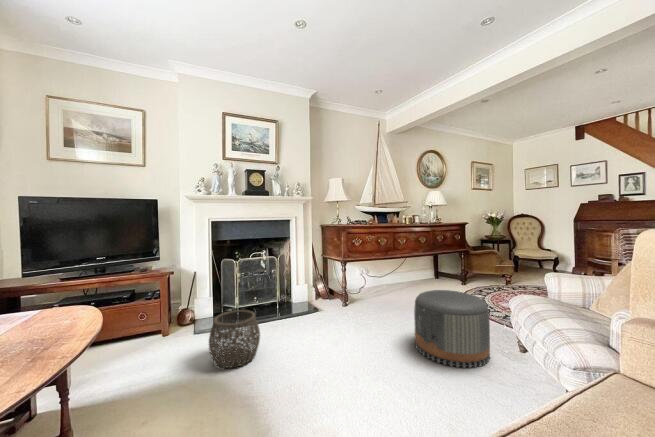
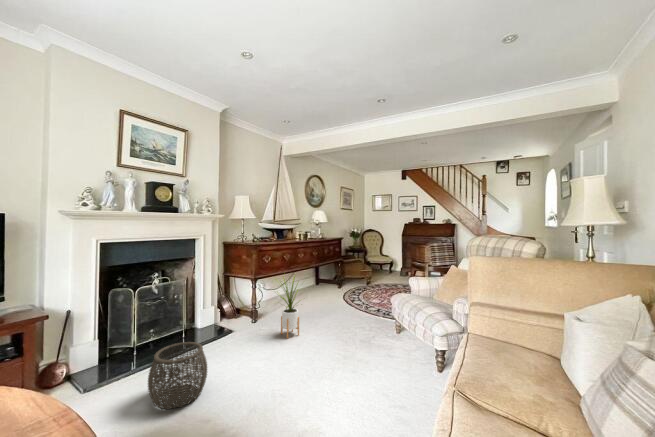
house plant: none [348,254,388,329] -> present [281,276,299,338]
pouf: present [414,290,490,368] -> none [333,295,385,351]

